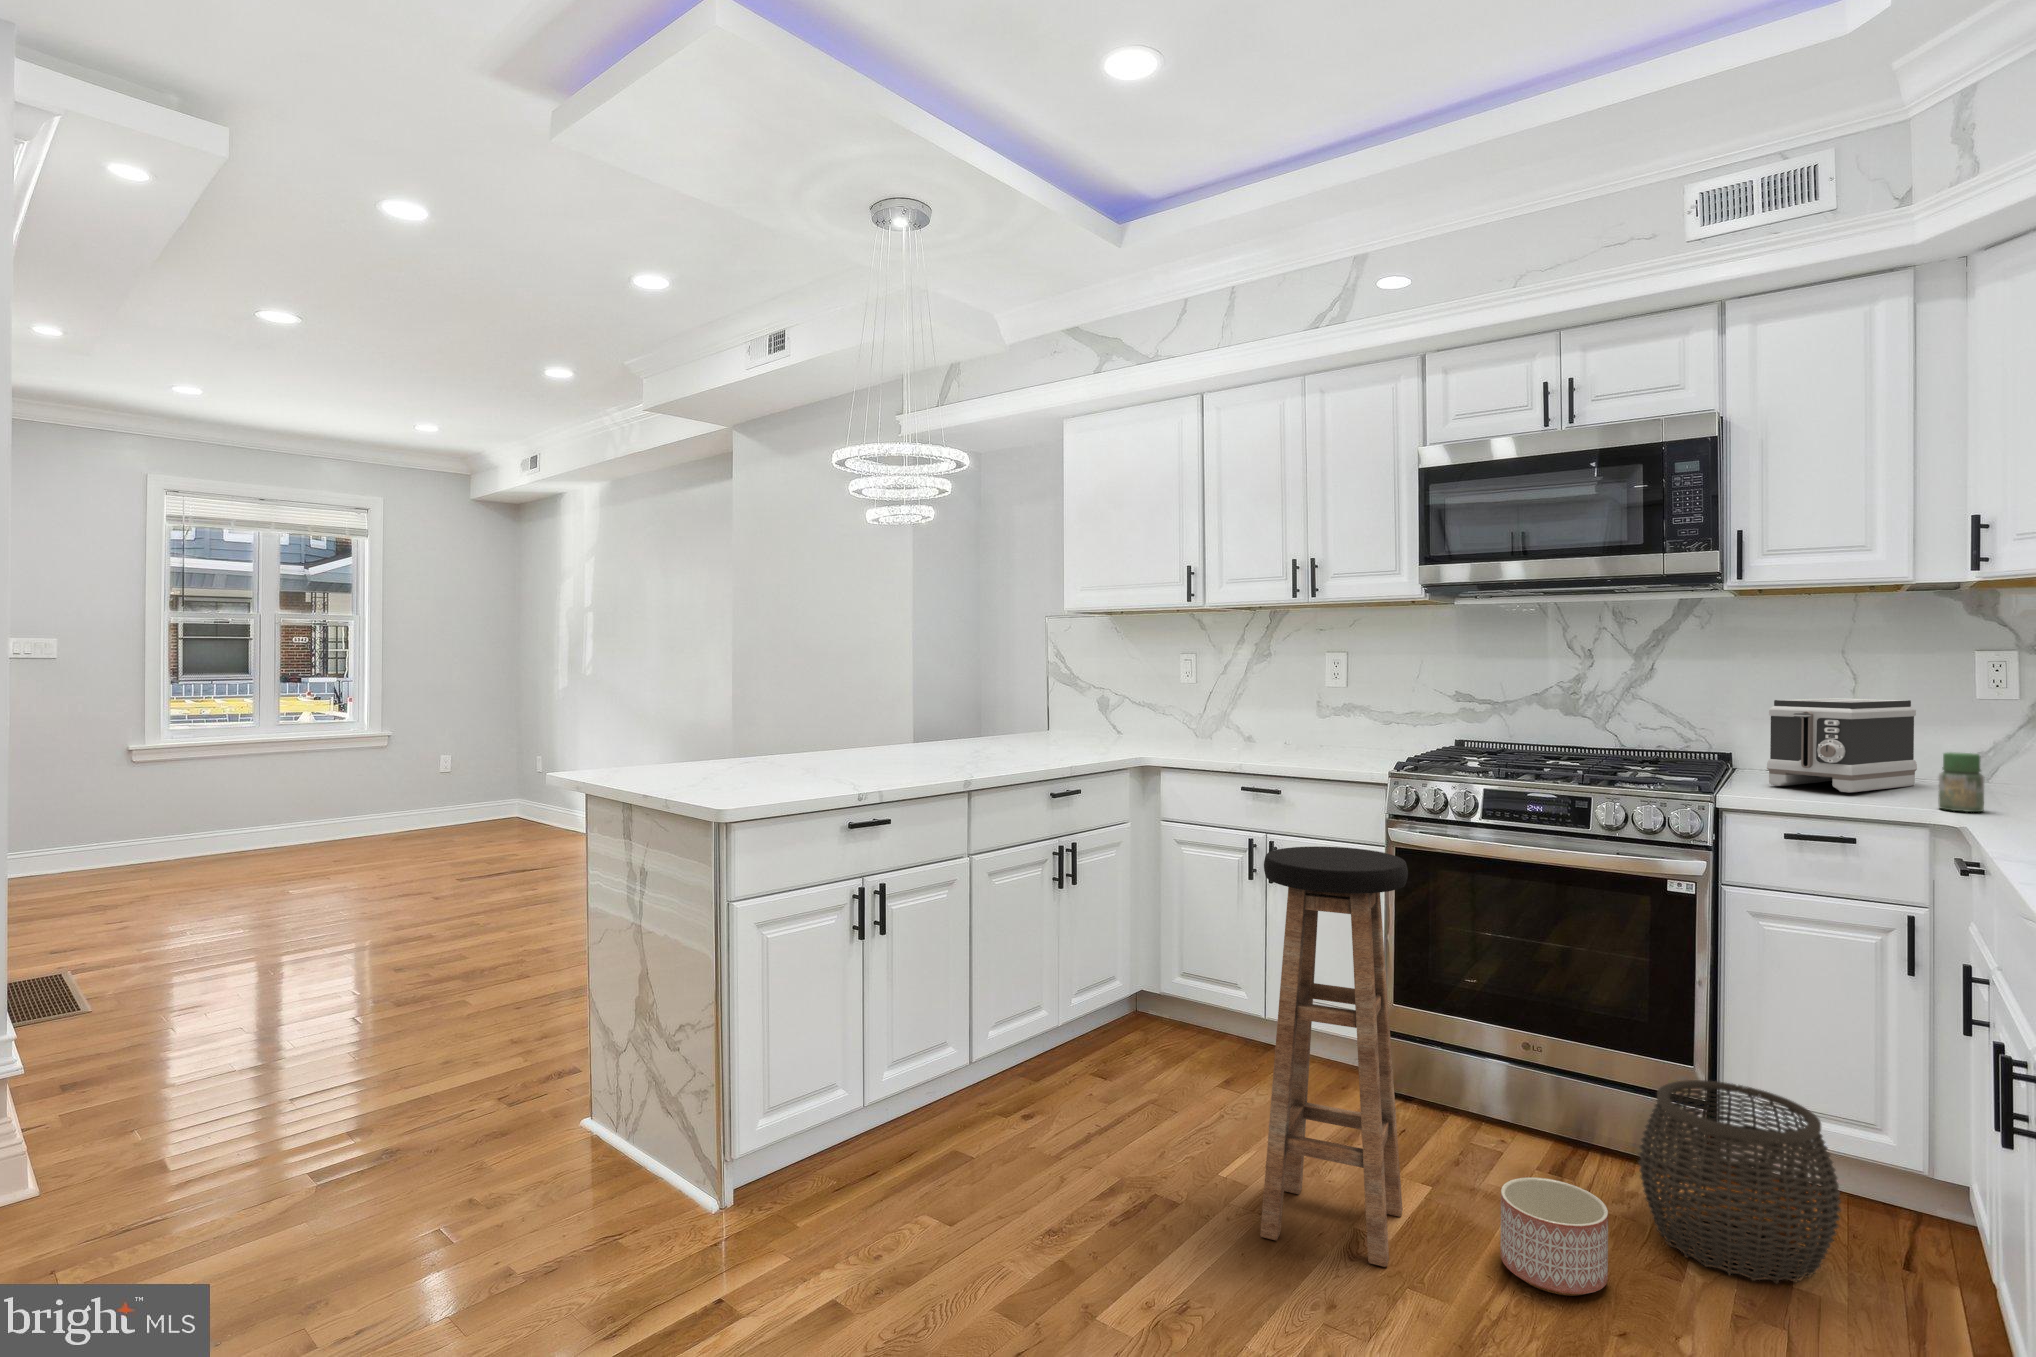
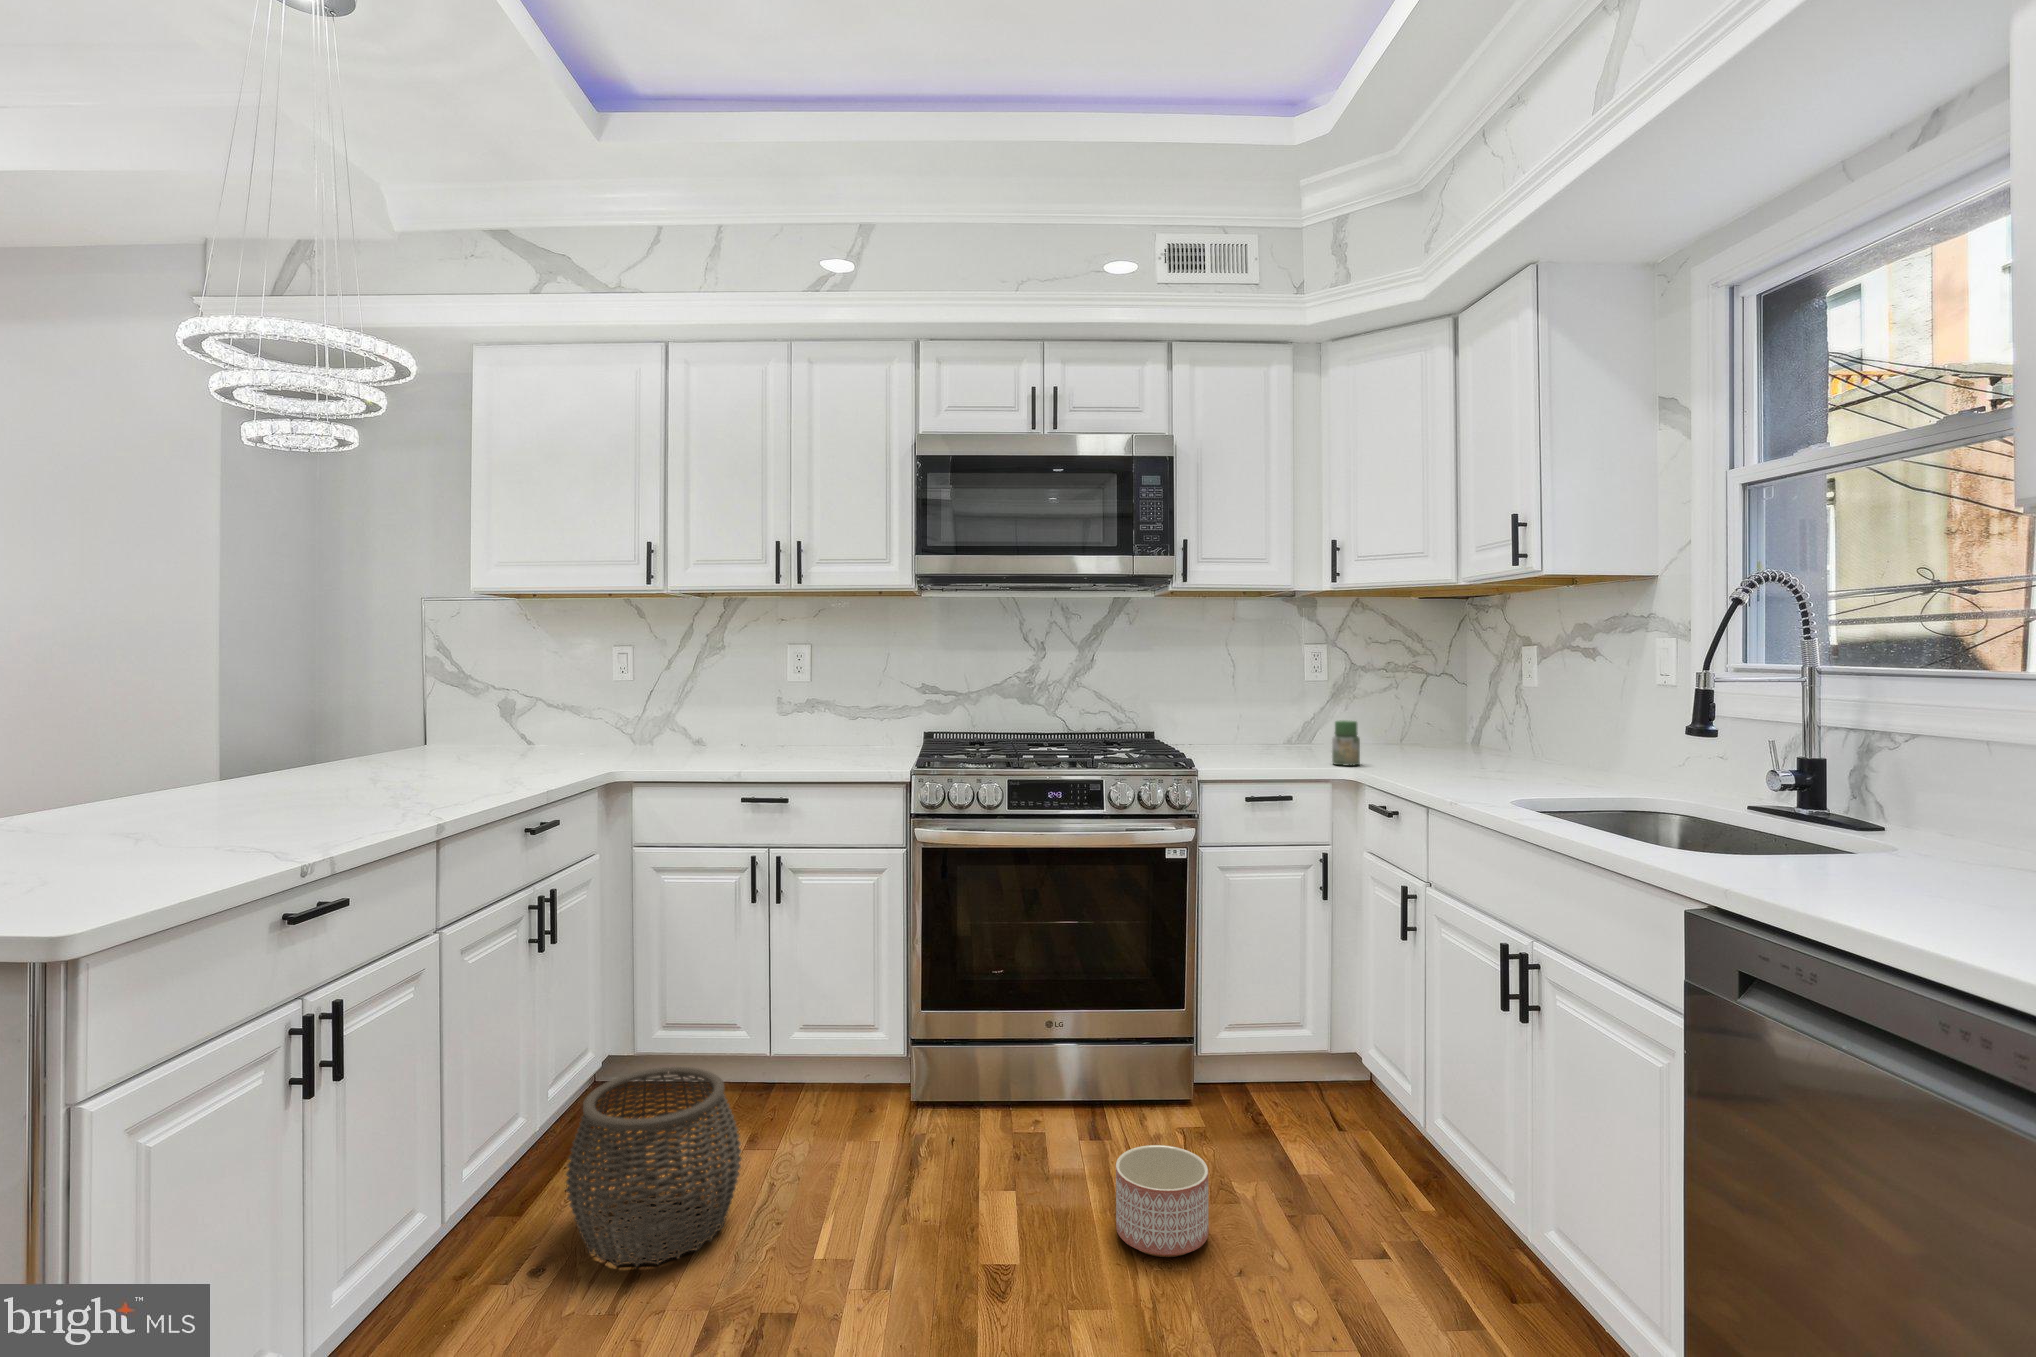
toaster: present [1767,698,1917,793] -> none [1206,681,1284,757]
bar stool: present [1260,847,1408,1267] -> none [882,855,1039,1315]
woven basket: present [1639,1080,1841,1283] -> present [566,1067,741,1267]

